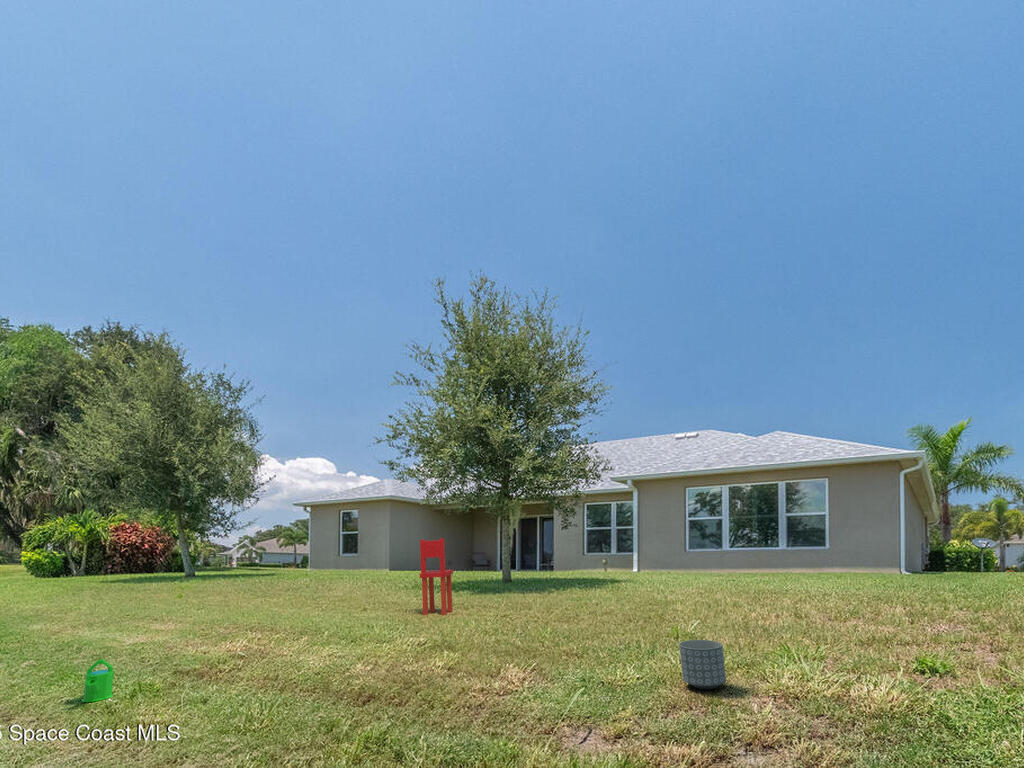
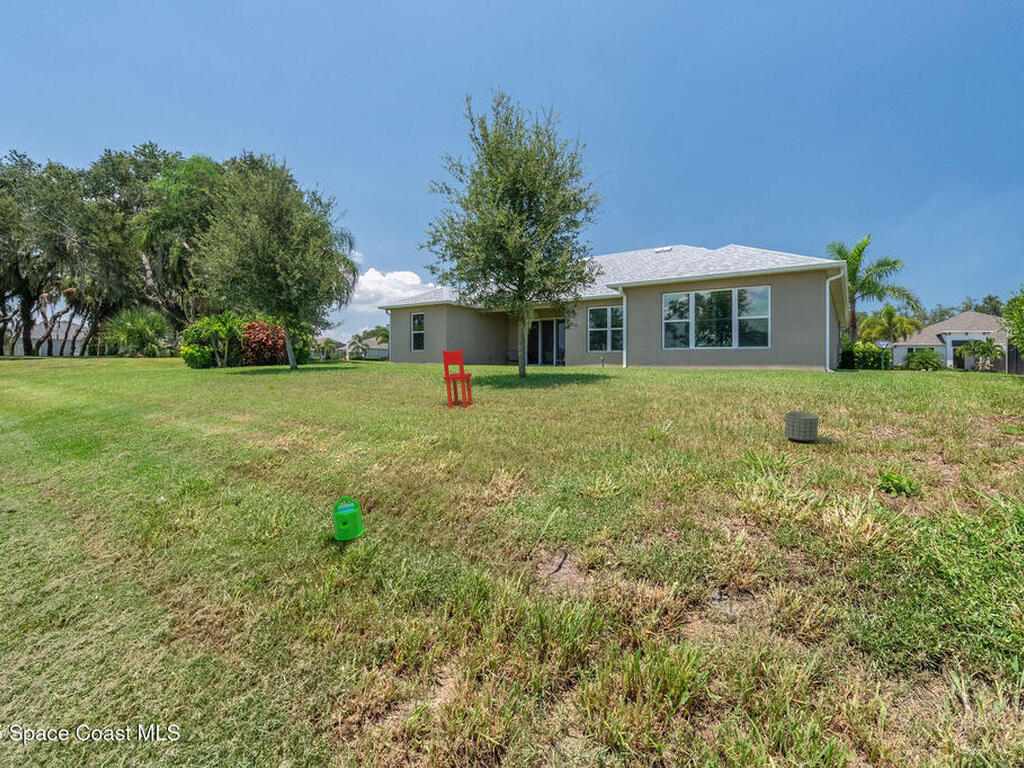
planter: present [679,640,726,690] -> present [785,412,818,442]
watering can: present [81,659,114,702] -> present [332,496,365,540]

